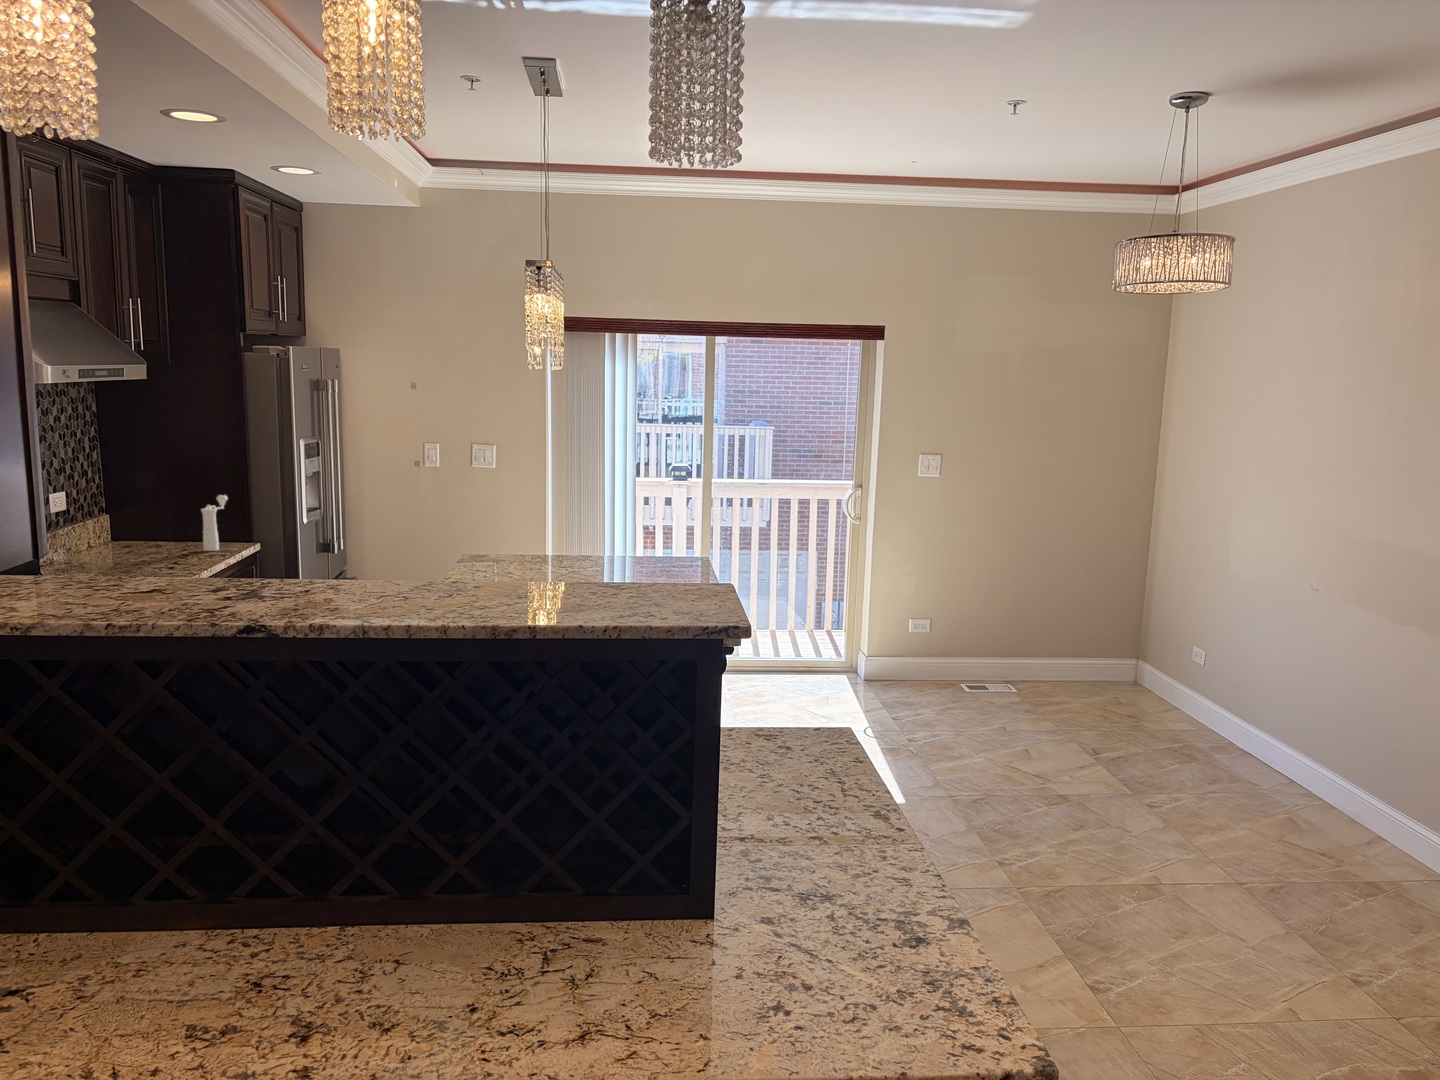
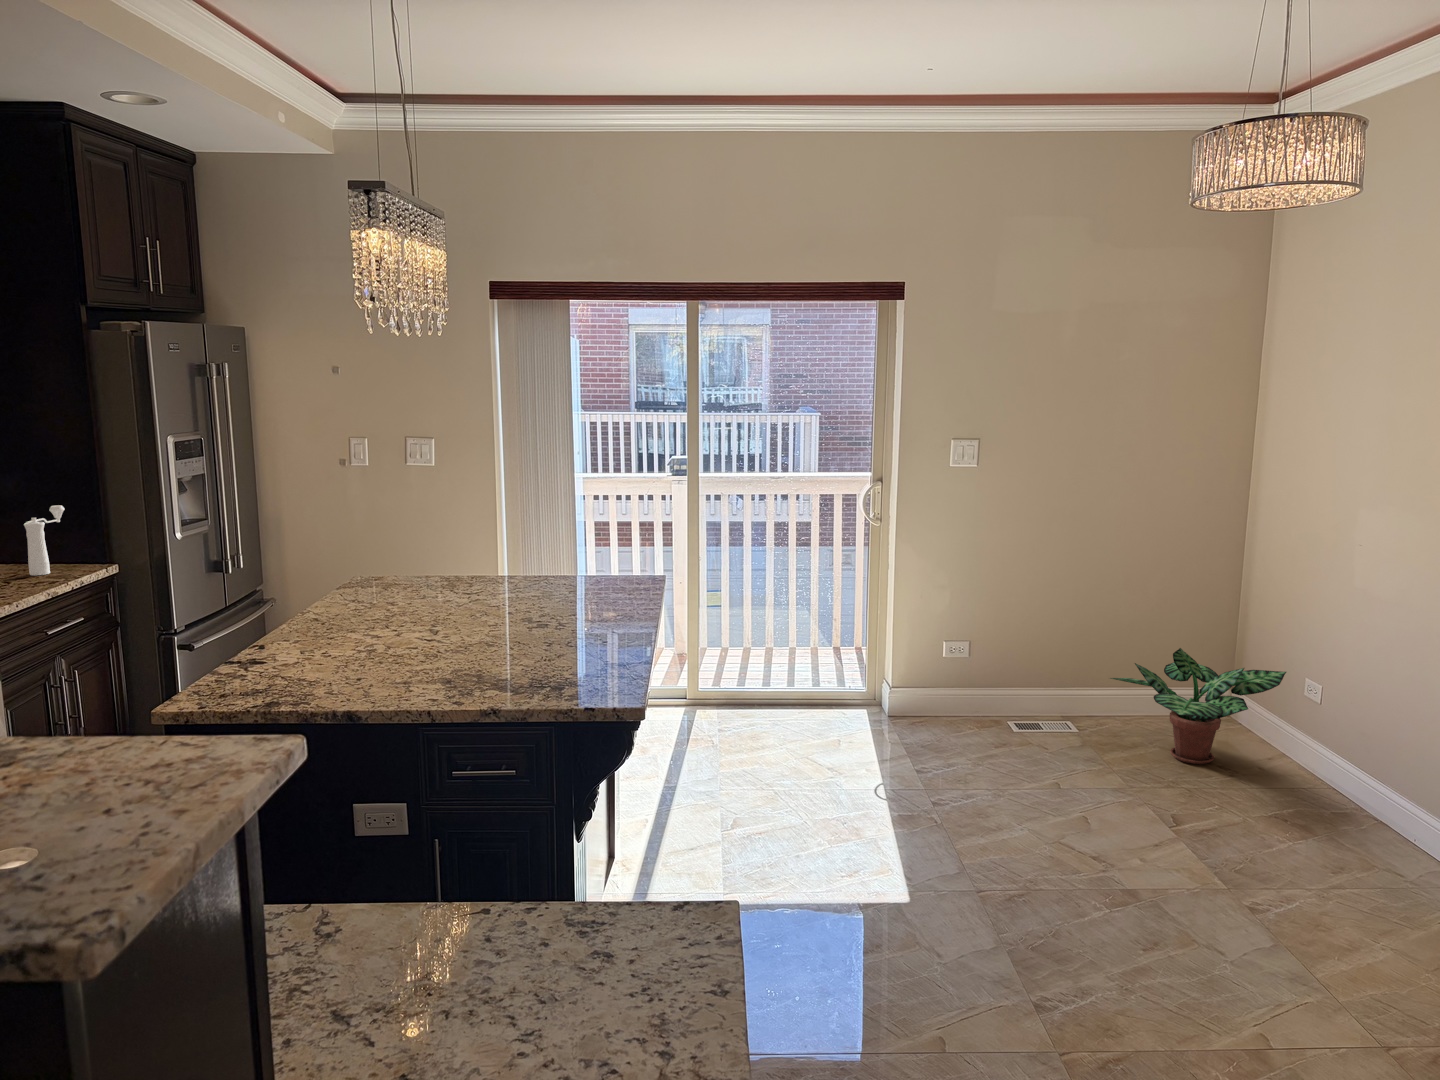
potted plant: none [1039,621,1178,713] -> present [1110,648,1286,764]

